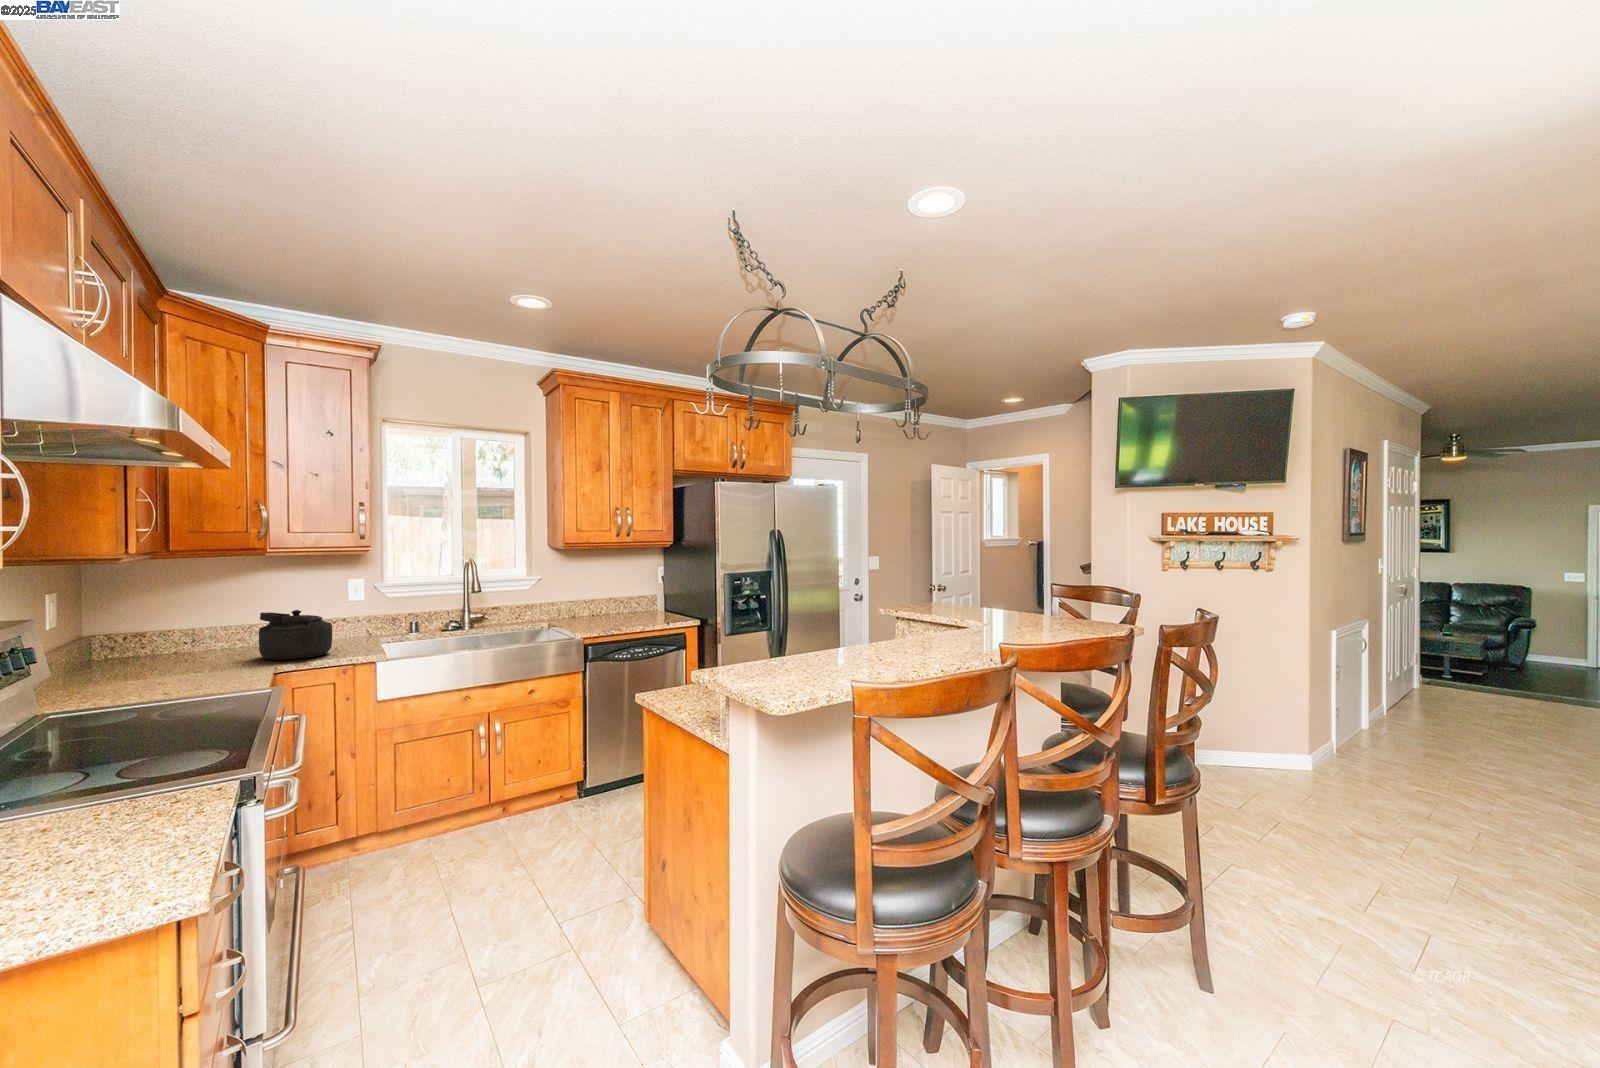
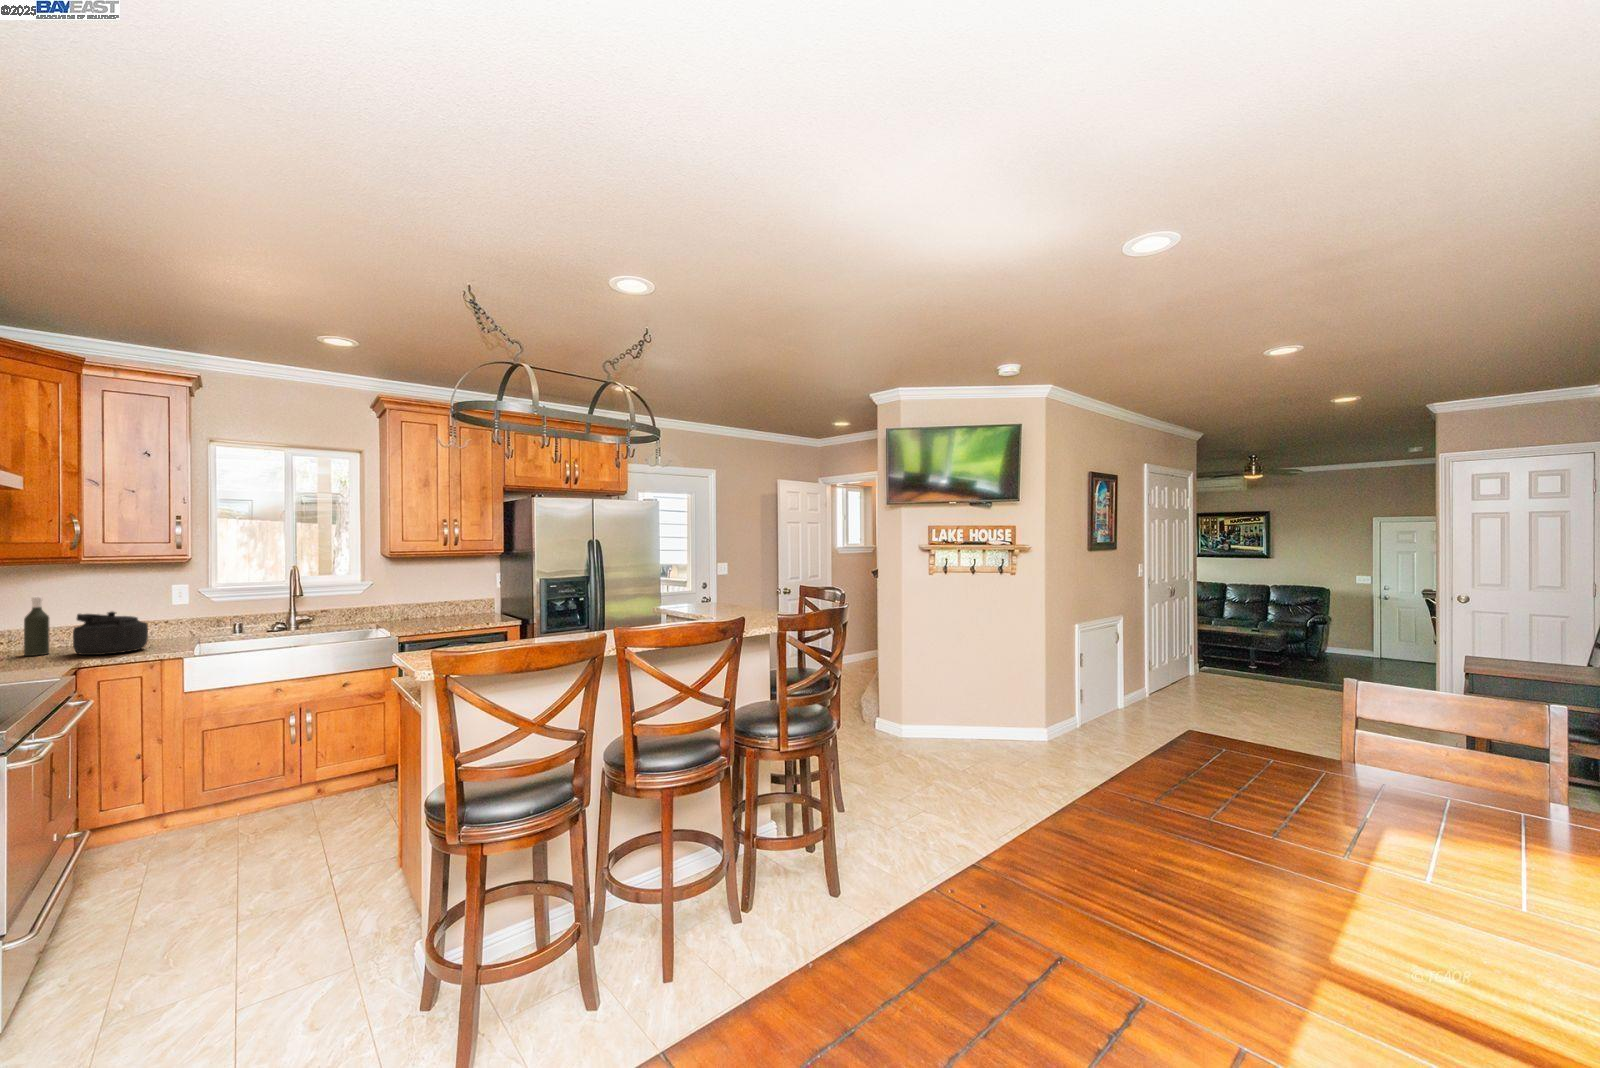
bottle: none [207,593,232,661] -> present [24,596,49,656]

